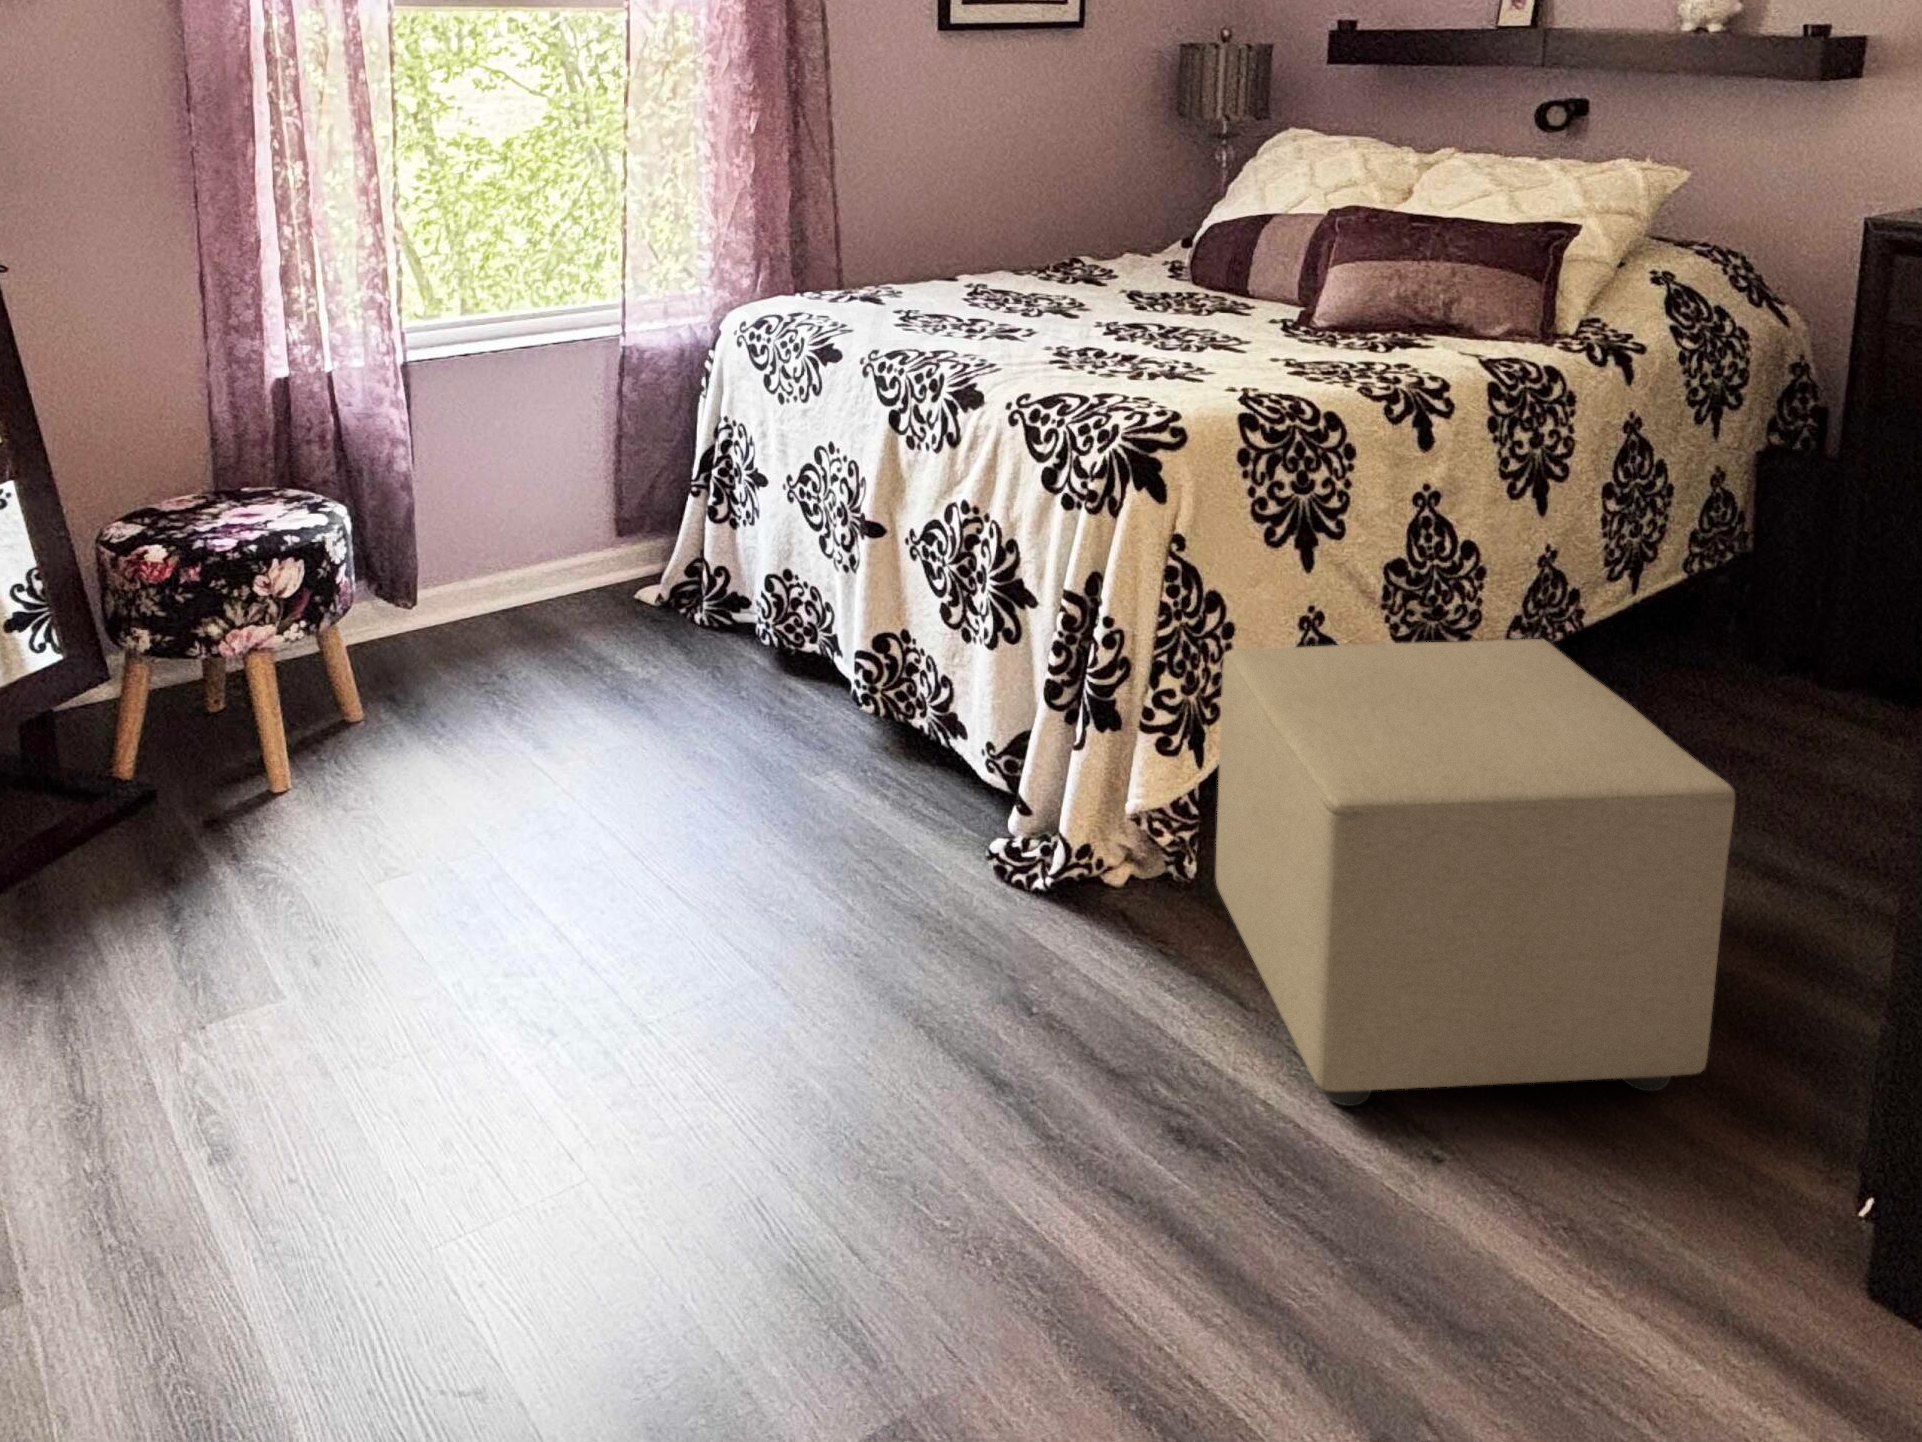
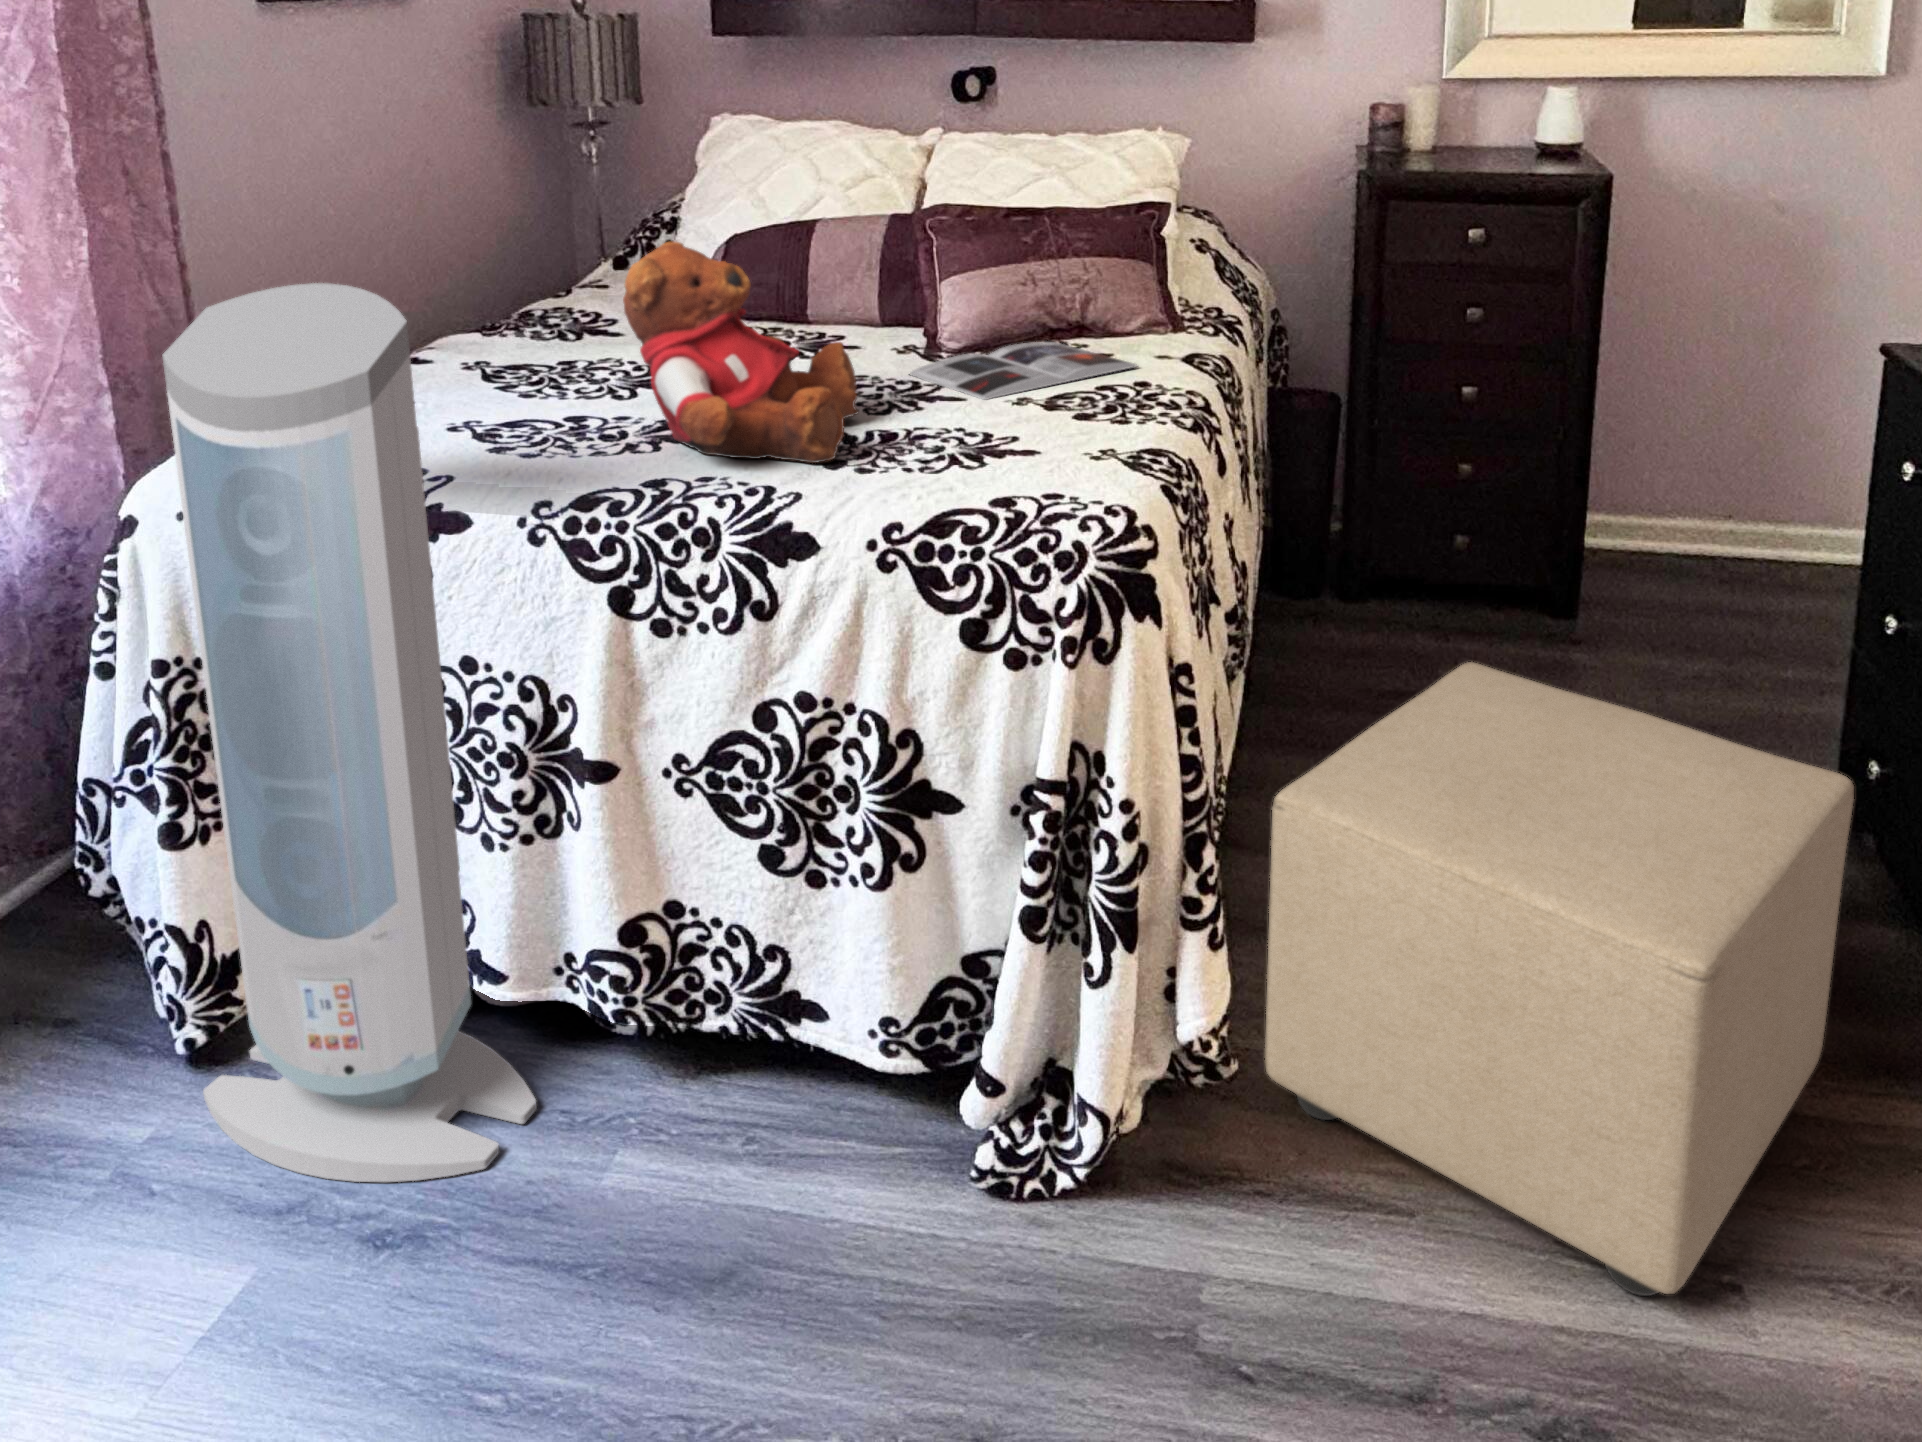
air purifier: none [673,190,813,748] -> present [163,283,537,1182]
teddy bear: none [970,197,1147,360] -> present [623,242,858,463]
magazine: none [1246,327,1437,356] -> present [910,342,1137,400]

